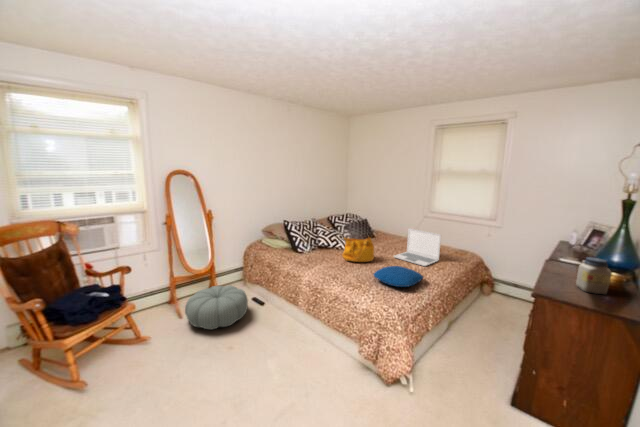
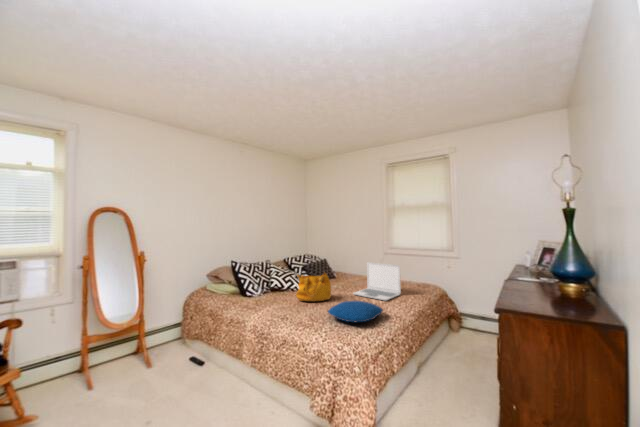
jar: present [576,257,611,294] -> none [536,266,570,304]
pouf: present [185,285,248,329] -> none [92,342,181,402]

